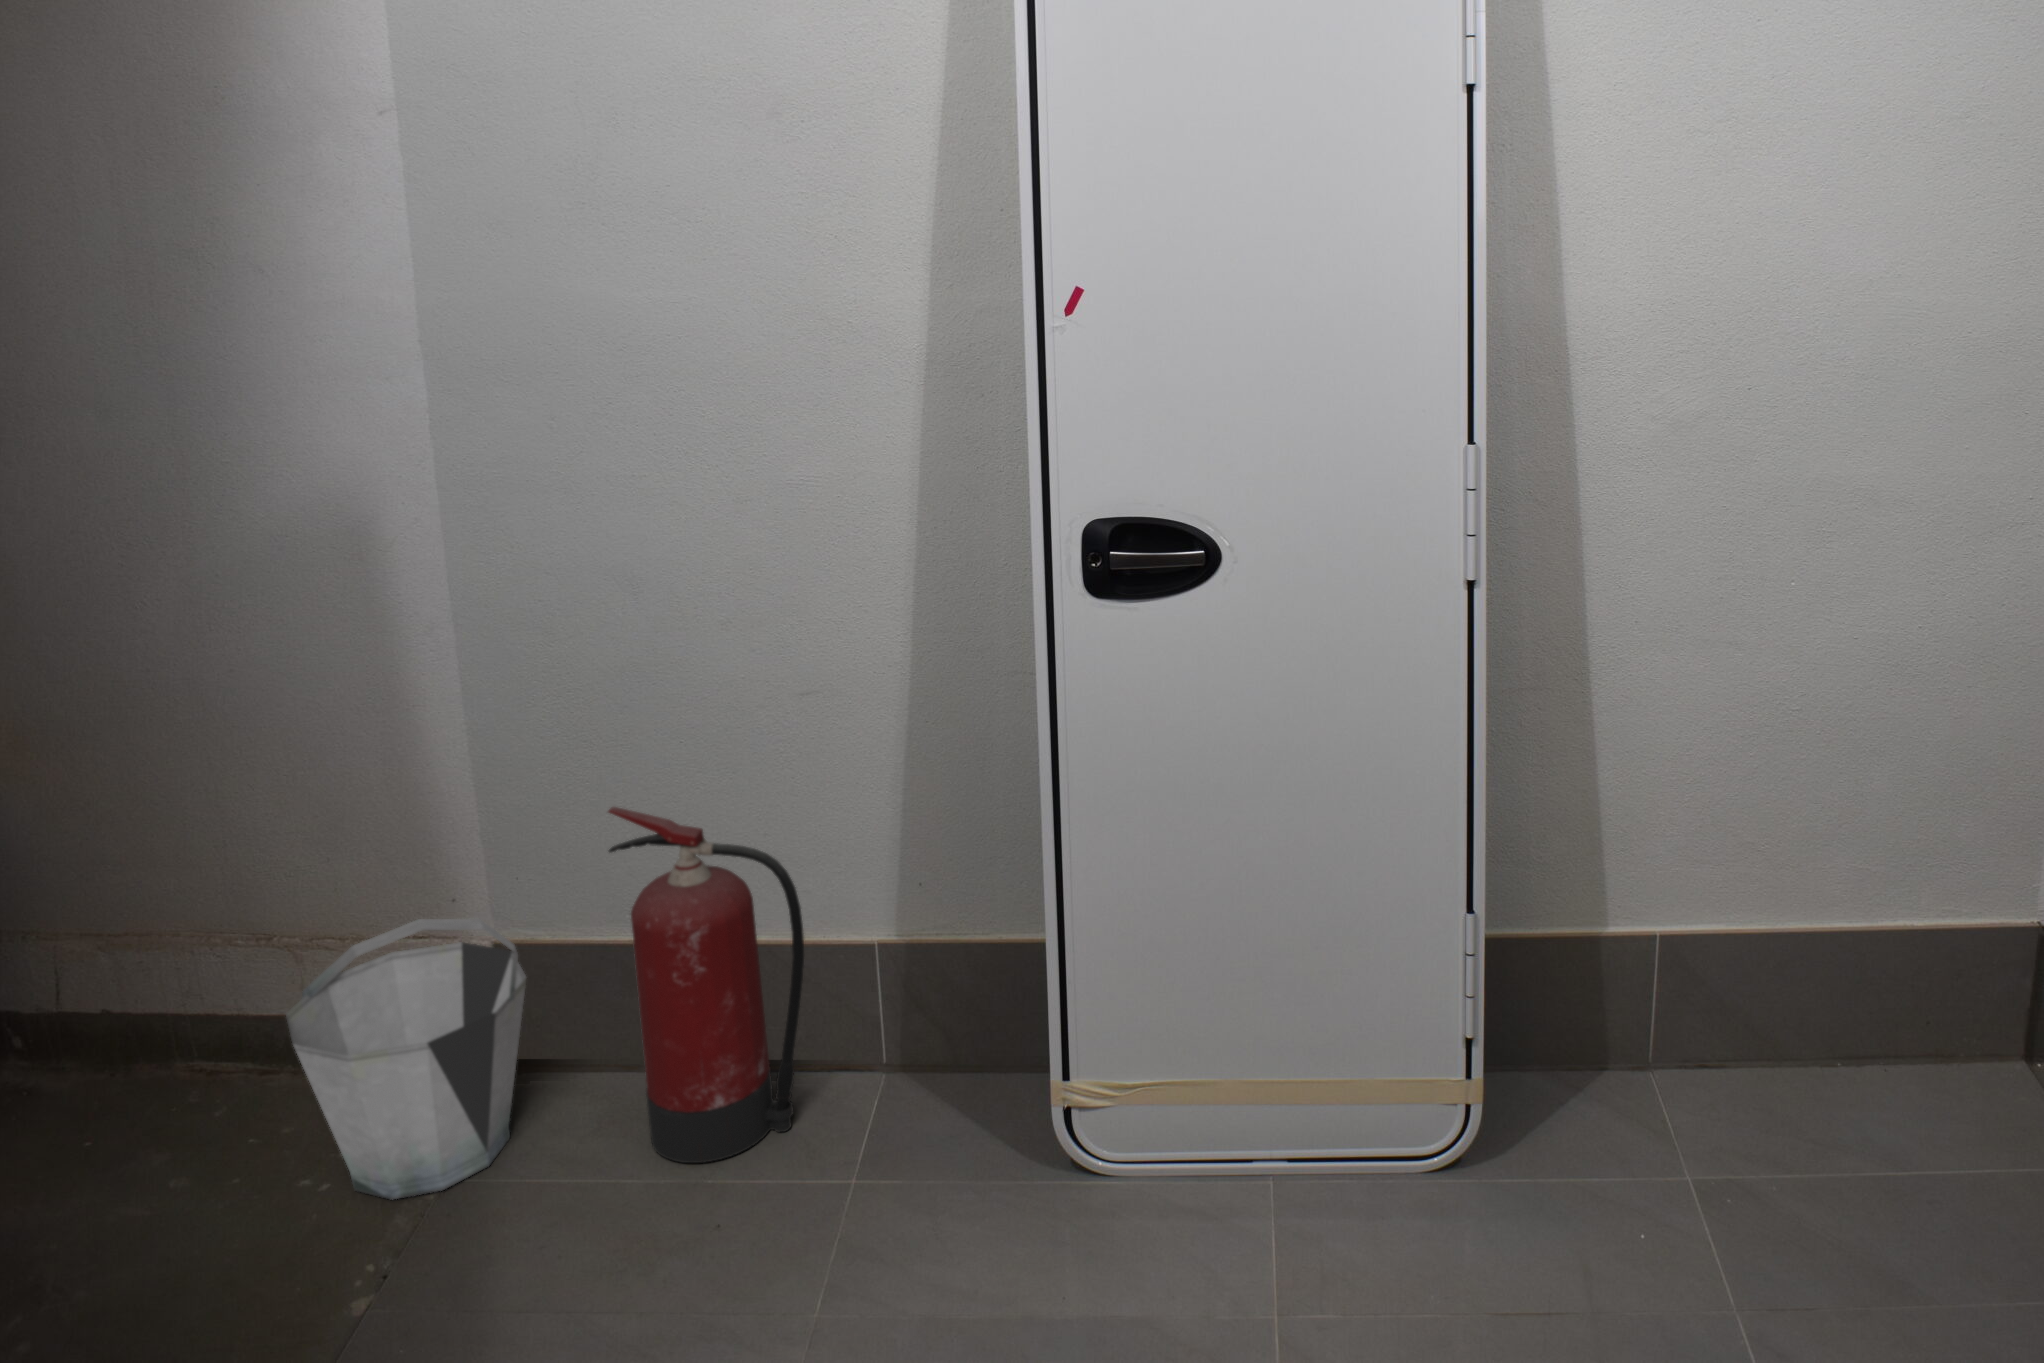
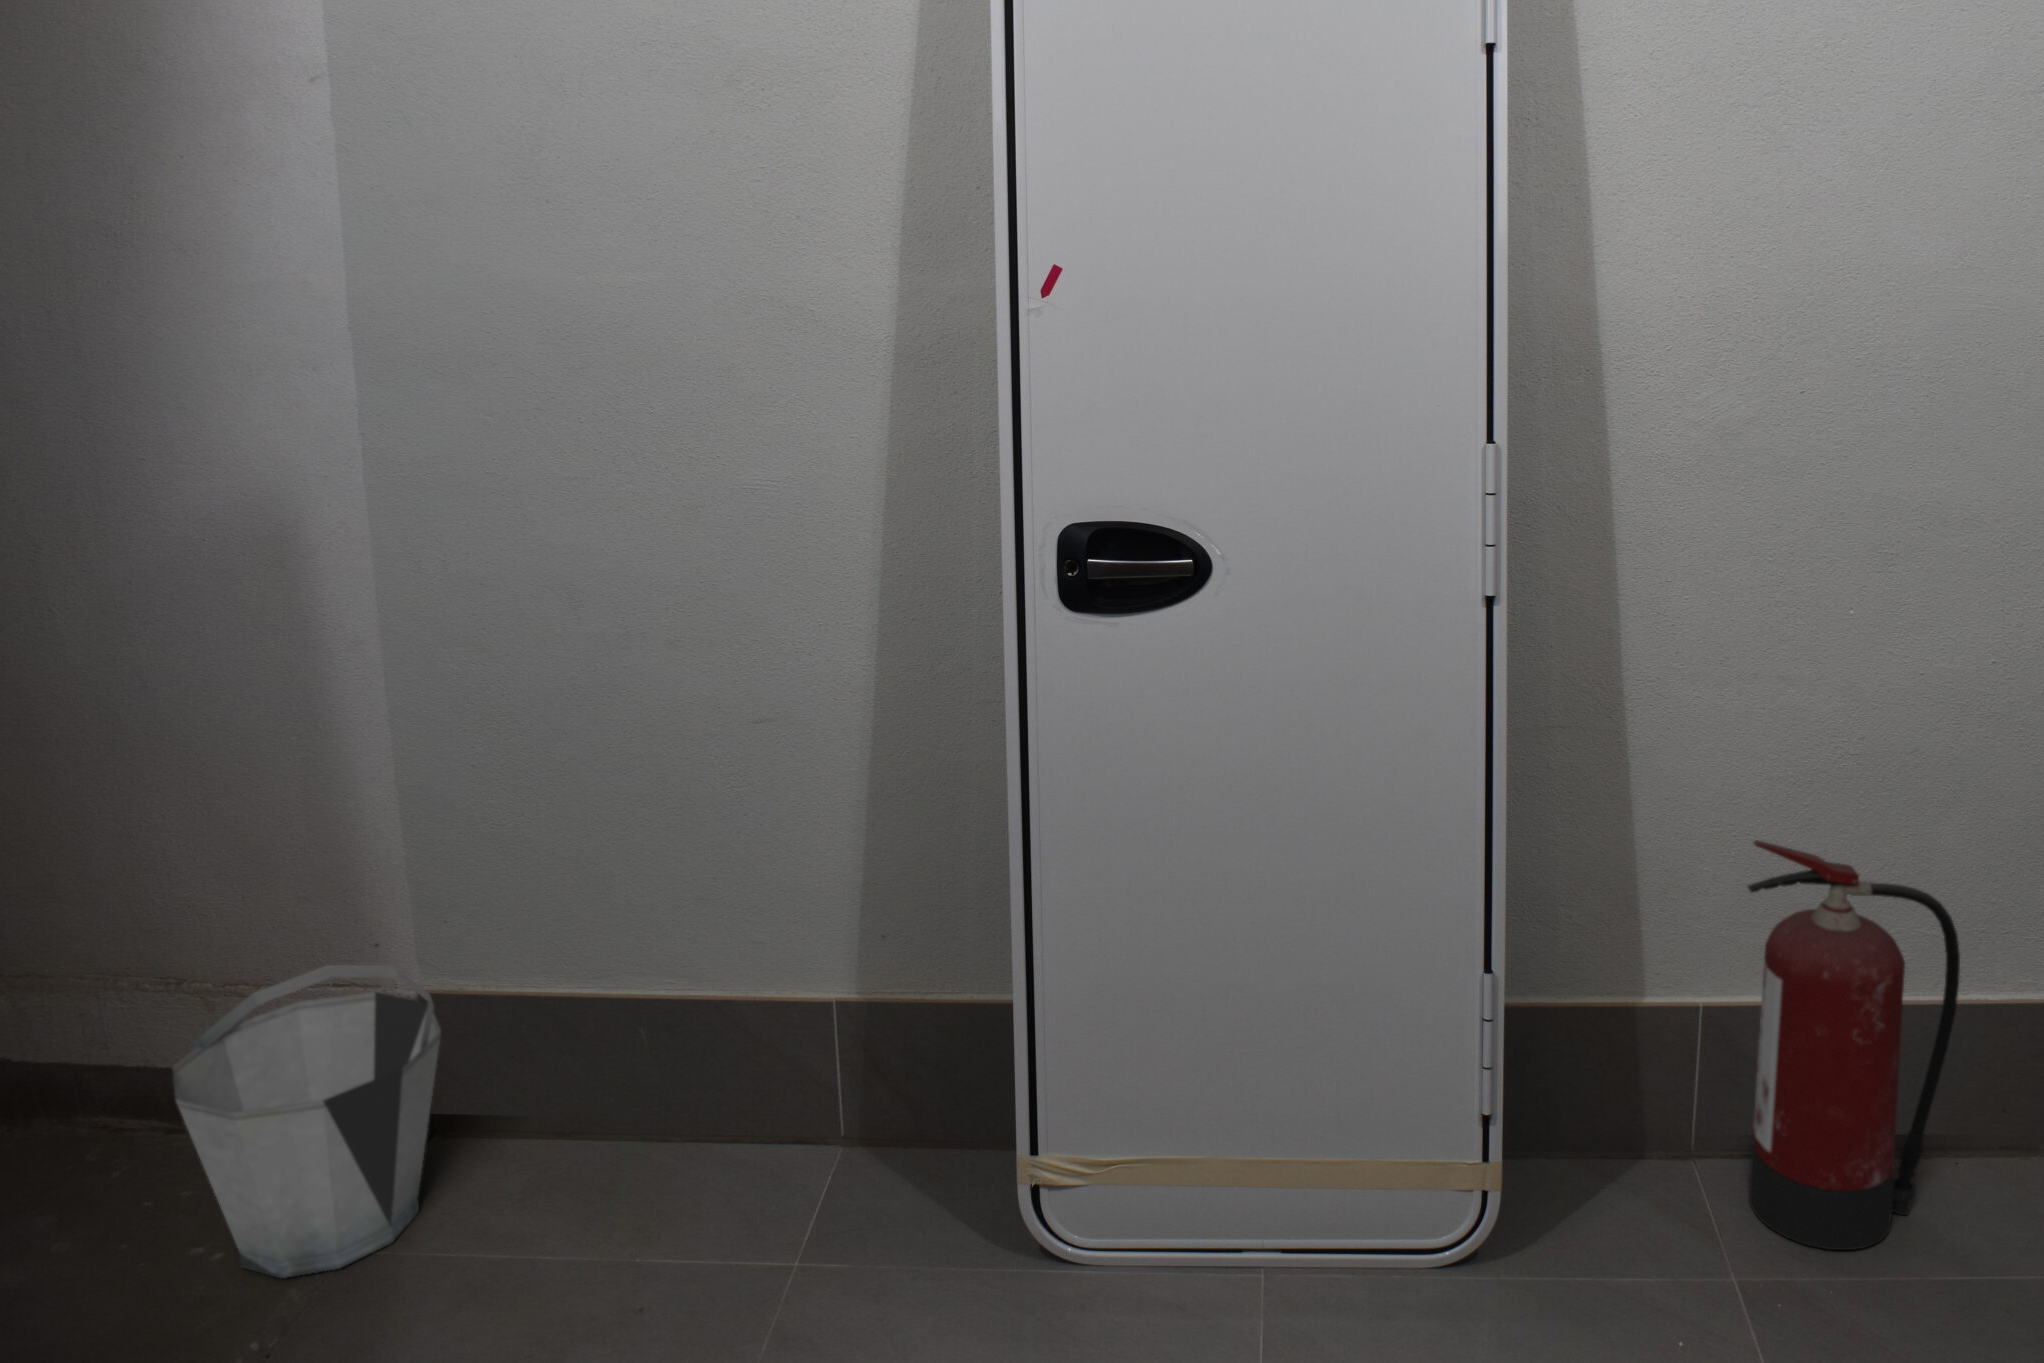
fire extinguisher: present [608,807,804,1163] -> present [1748,840,1960,1250]

